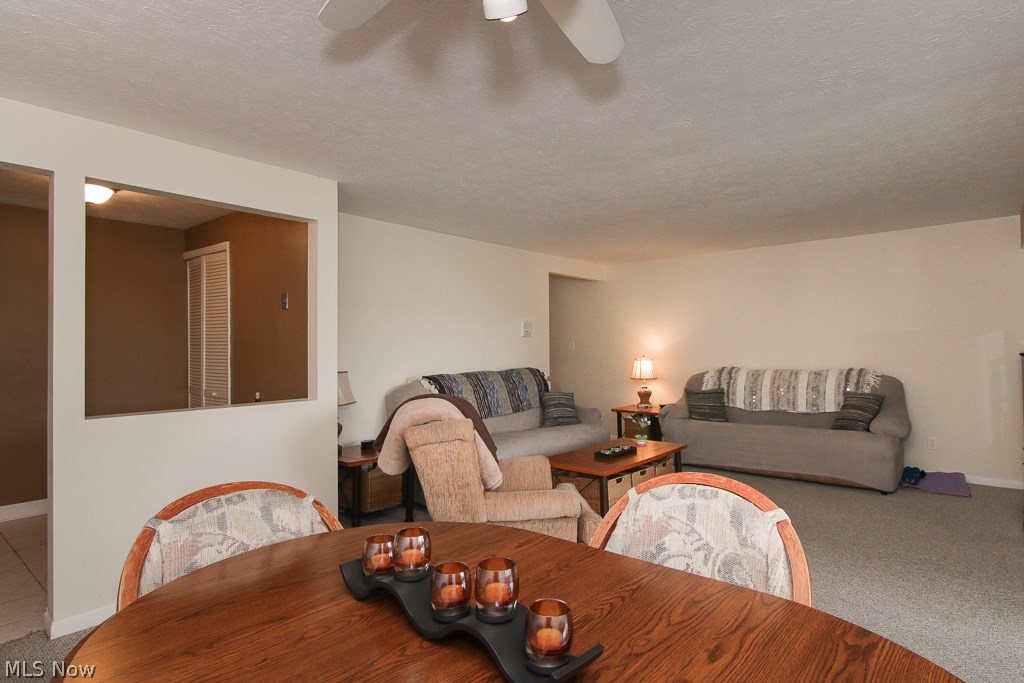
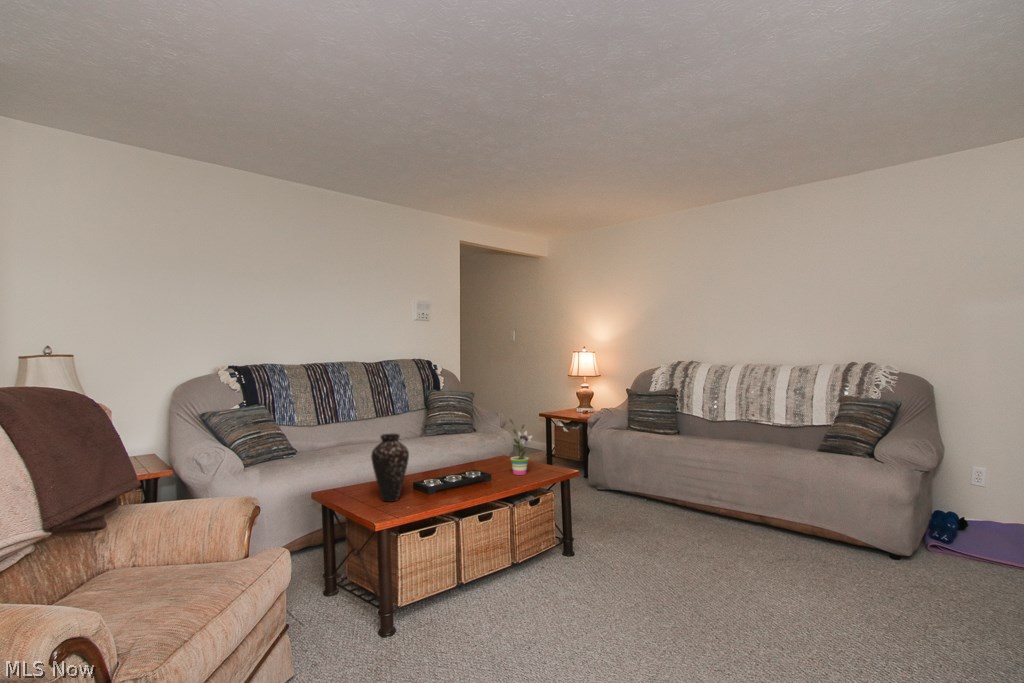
vase: none [566,420,589,462] -> present [371,434,409,502]

